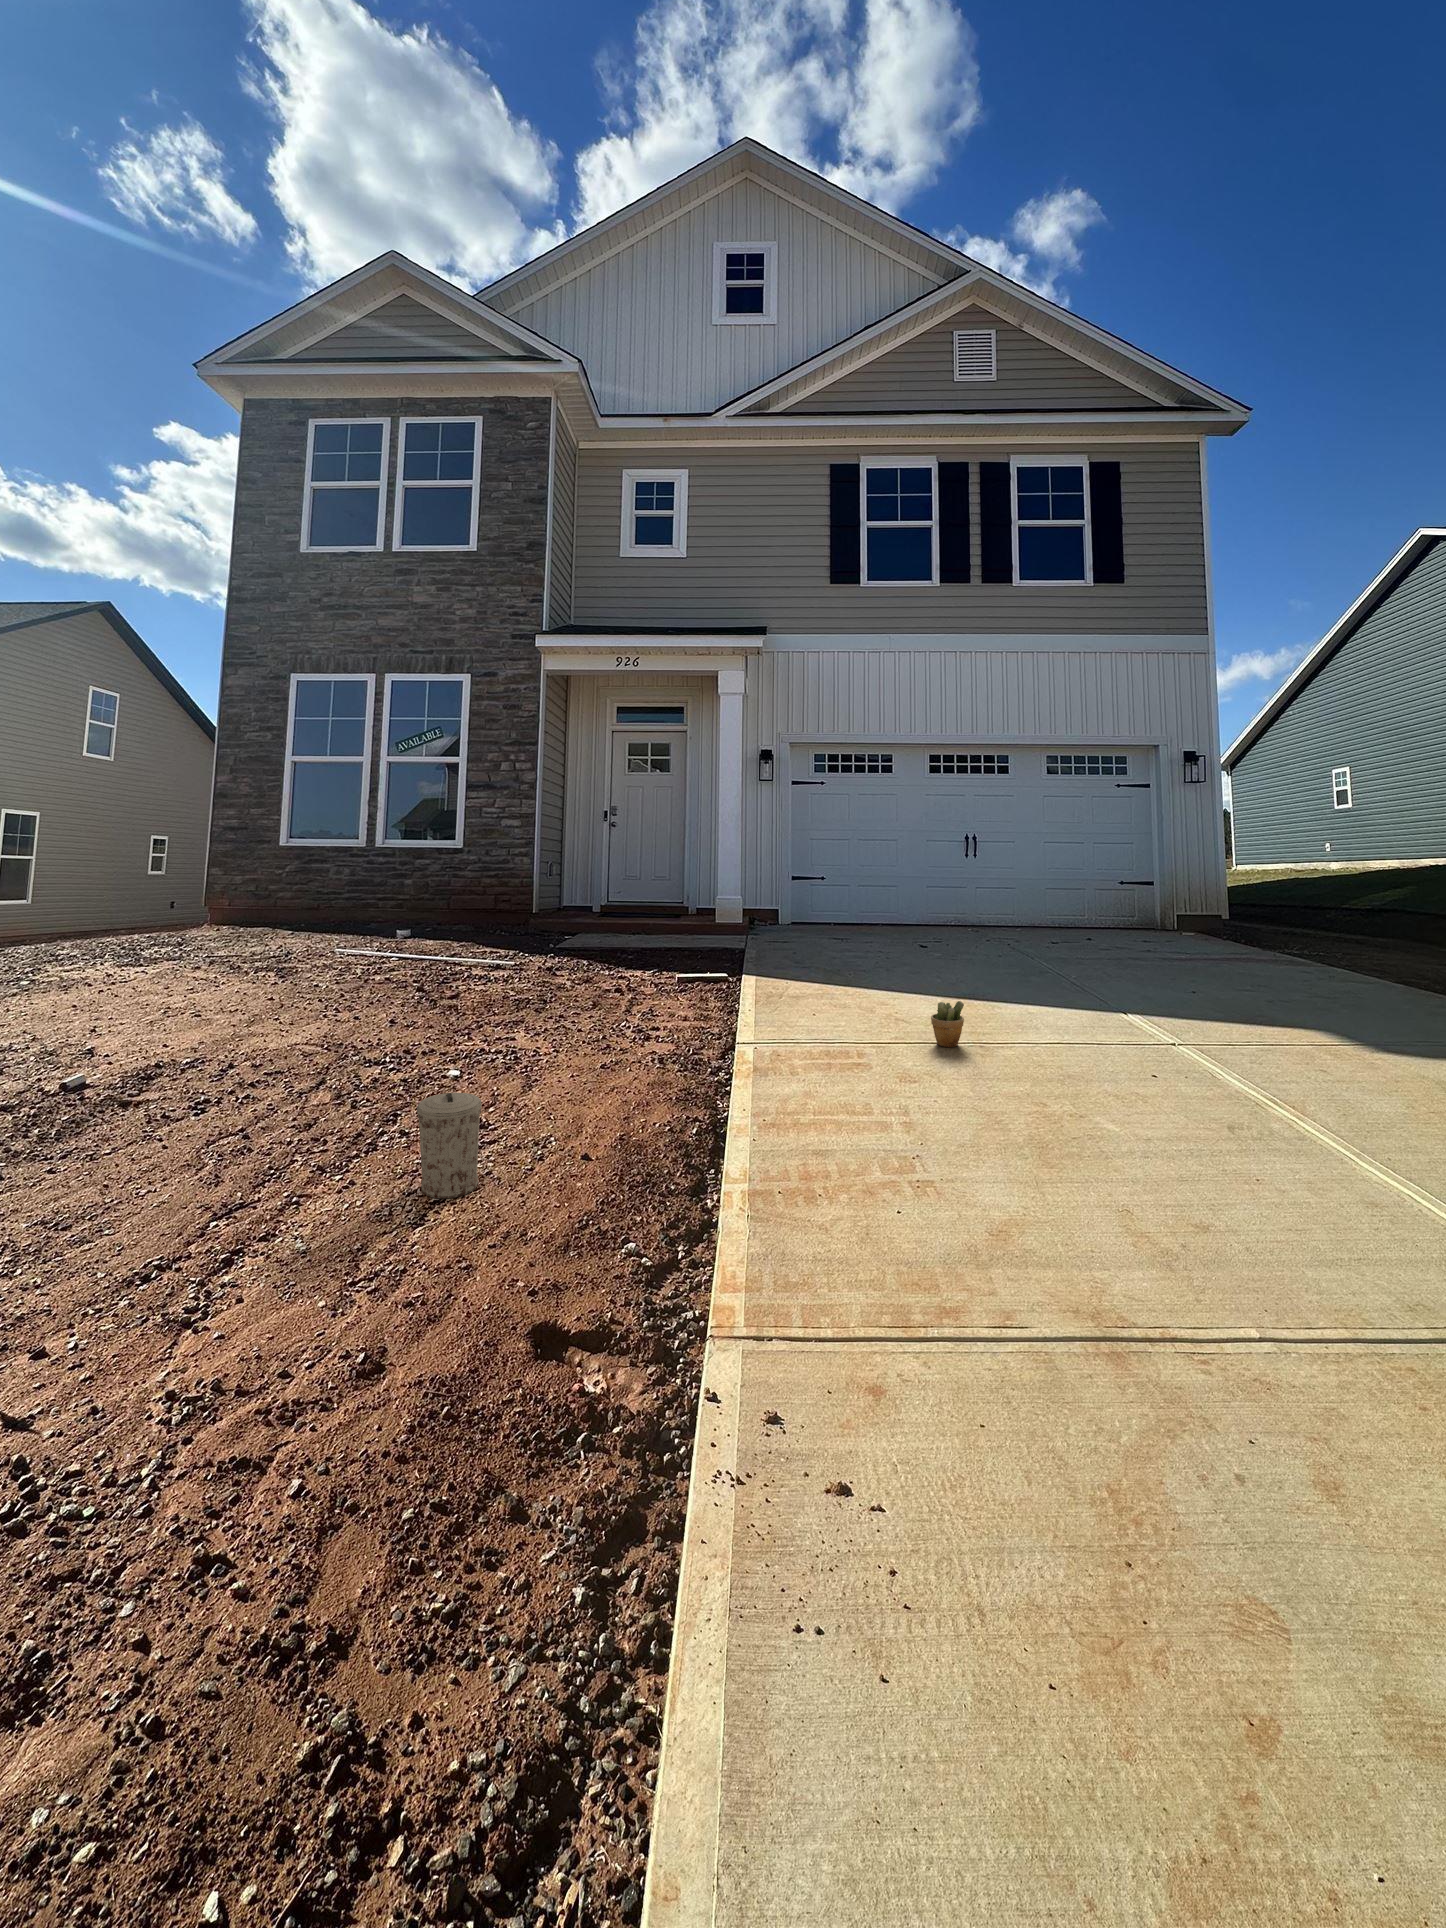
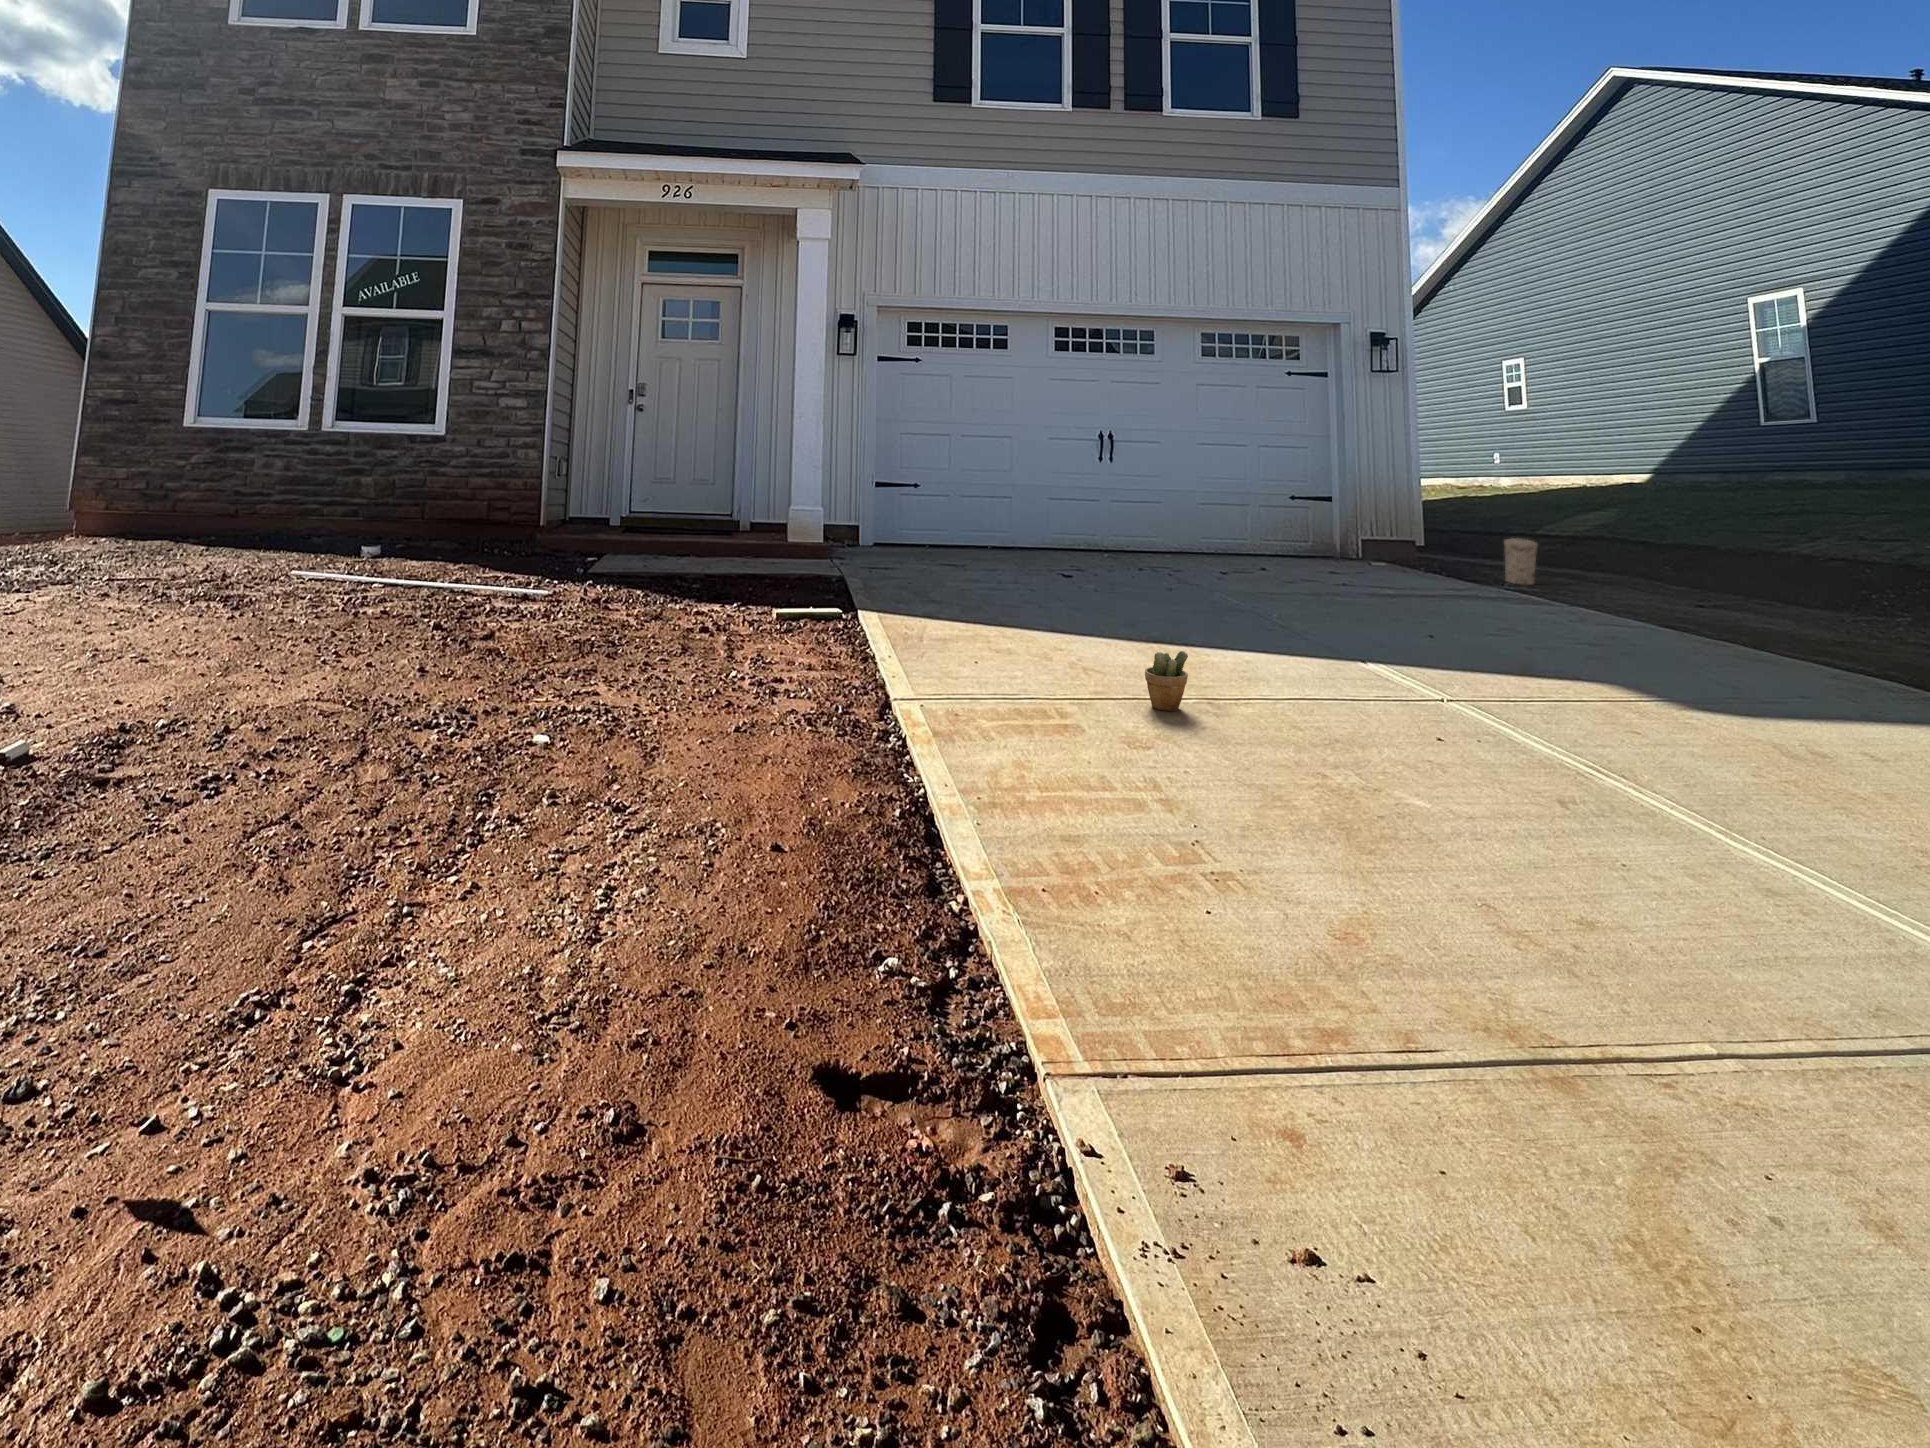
trash can: present [417,1093,482,1198] -> present [1504,538,1537,585]

